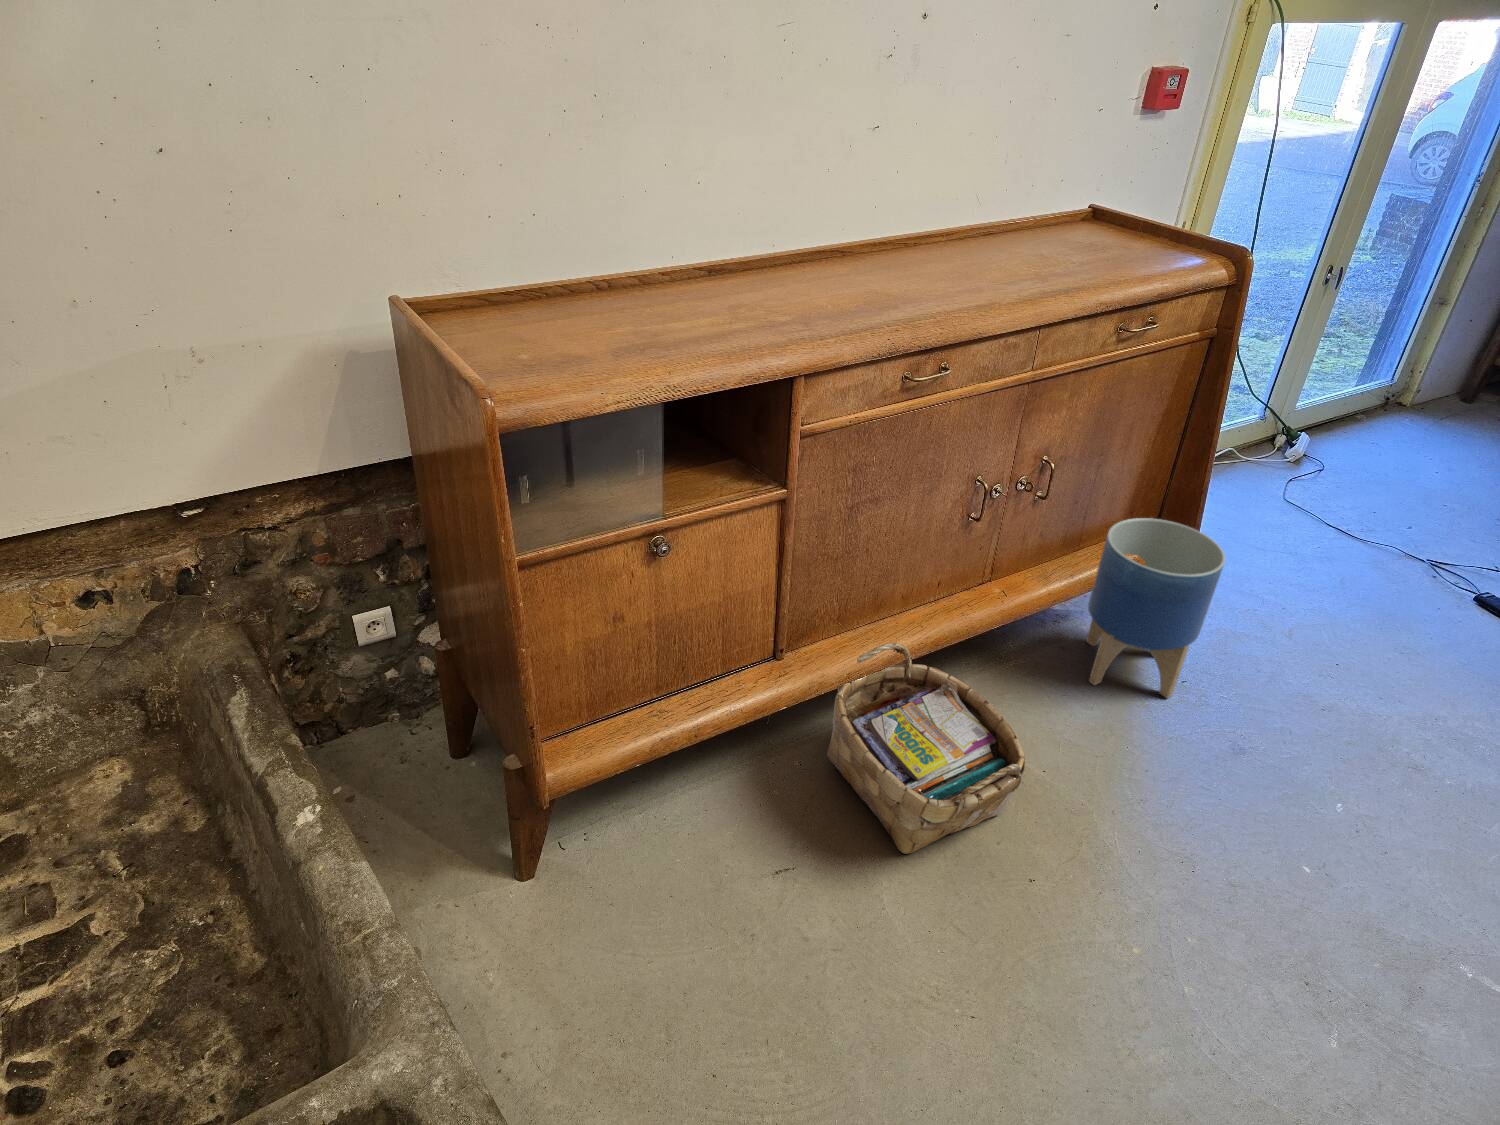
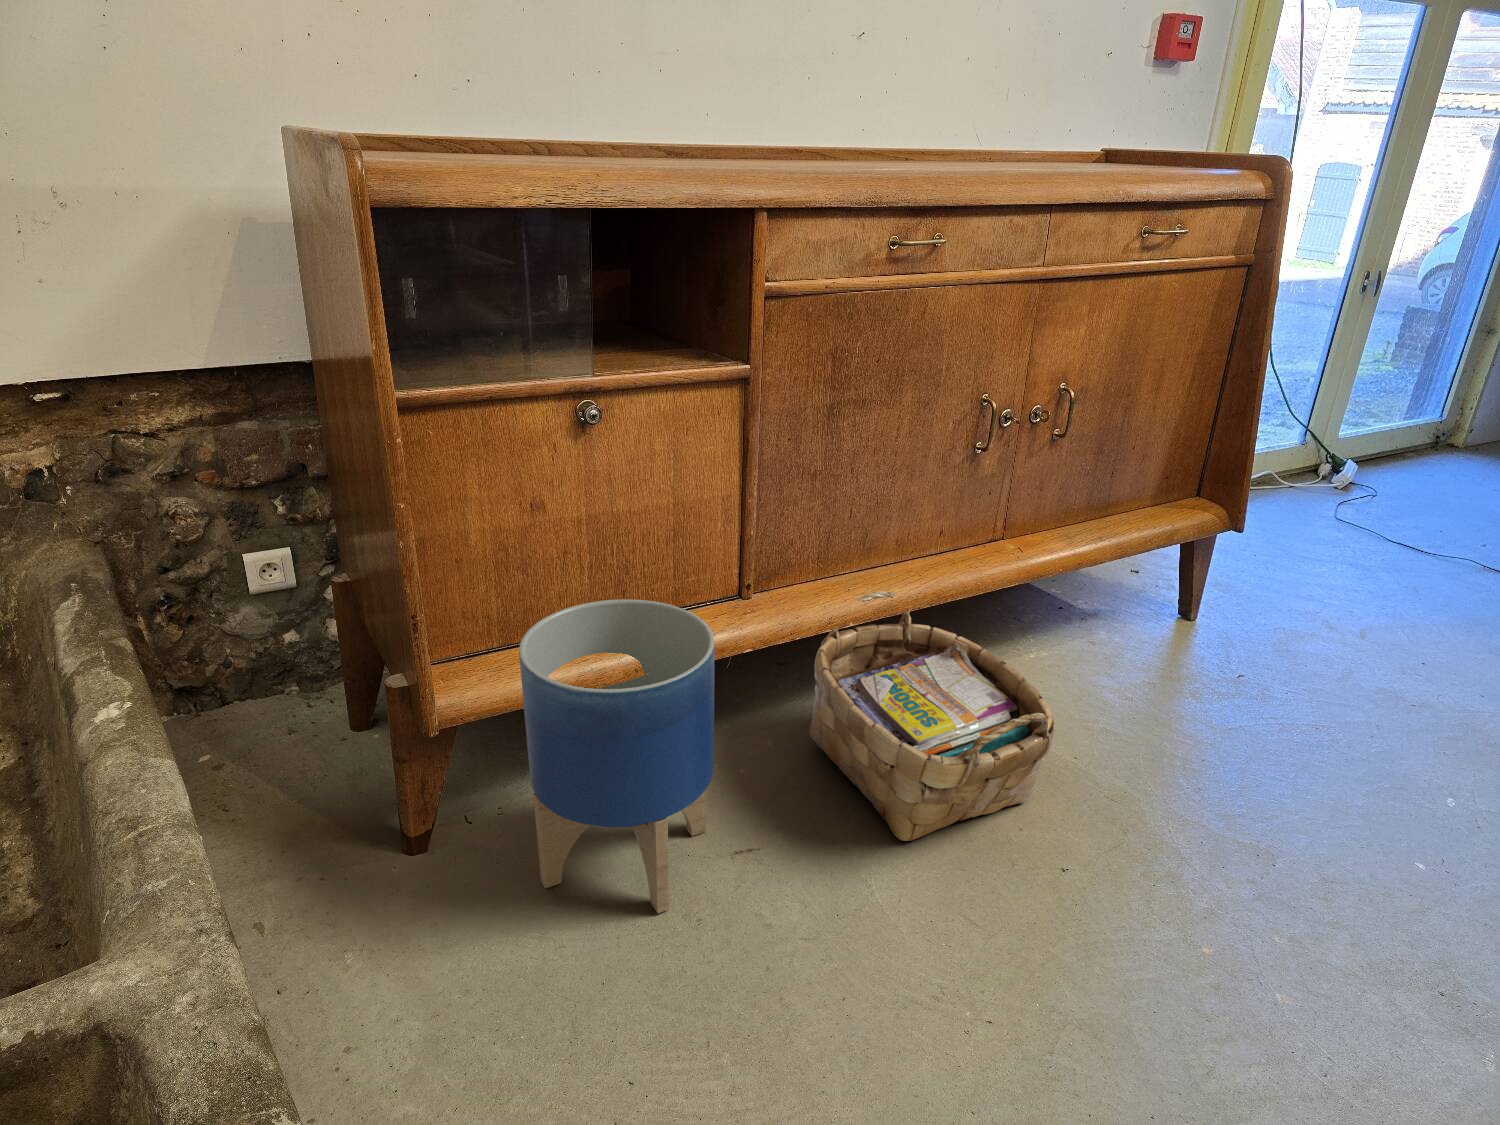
planter: present [1086,518,1225,698] -> present [519,599,715,913]

